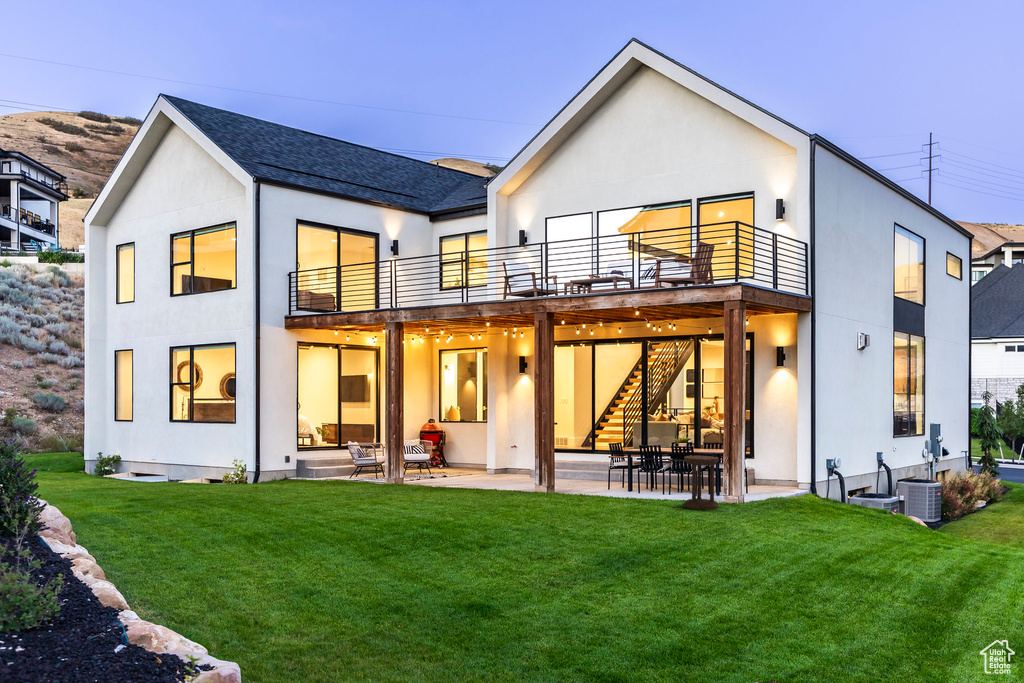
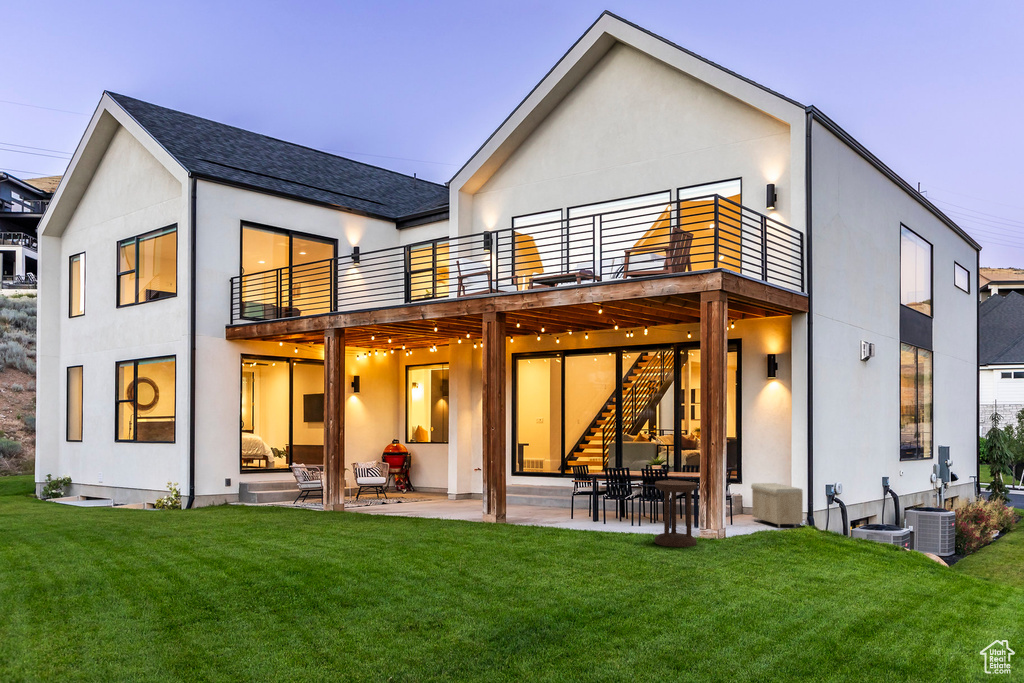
storage bench: none [762,458,806,495] -> present [751,483,803,527]

